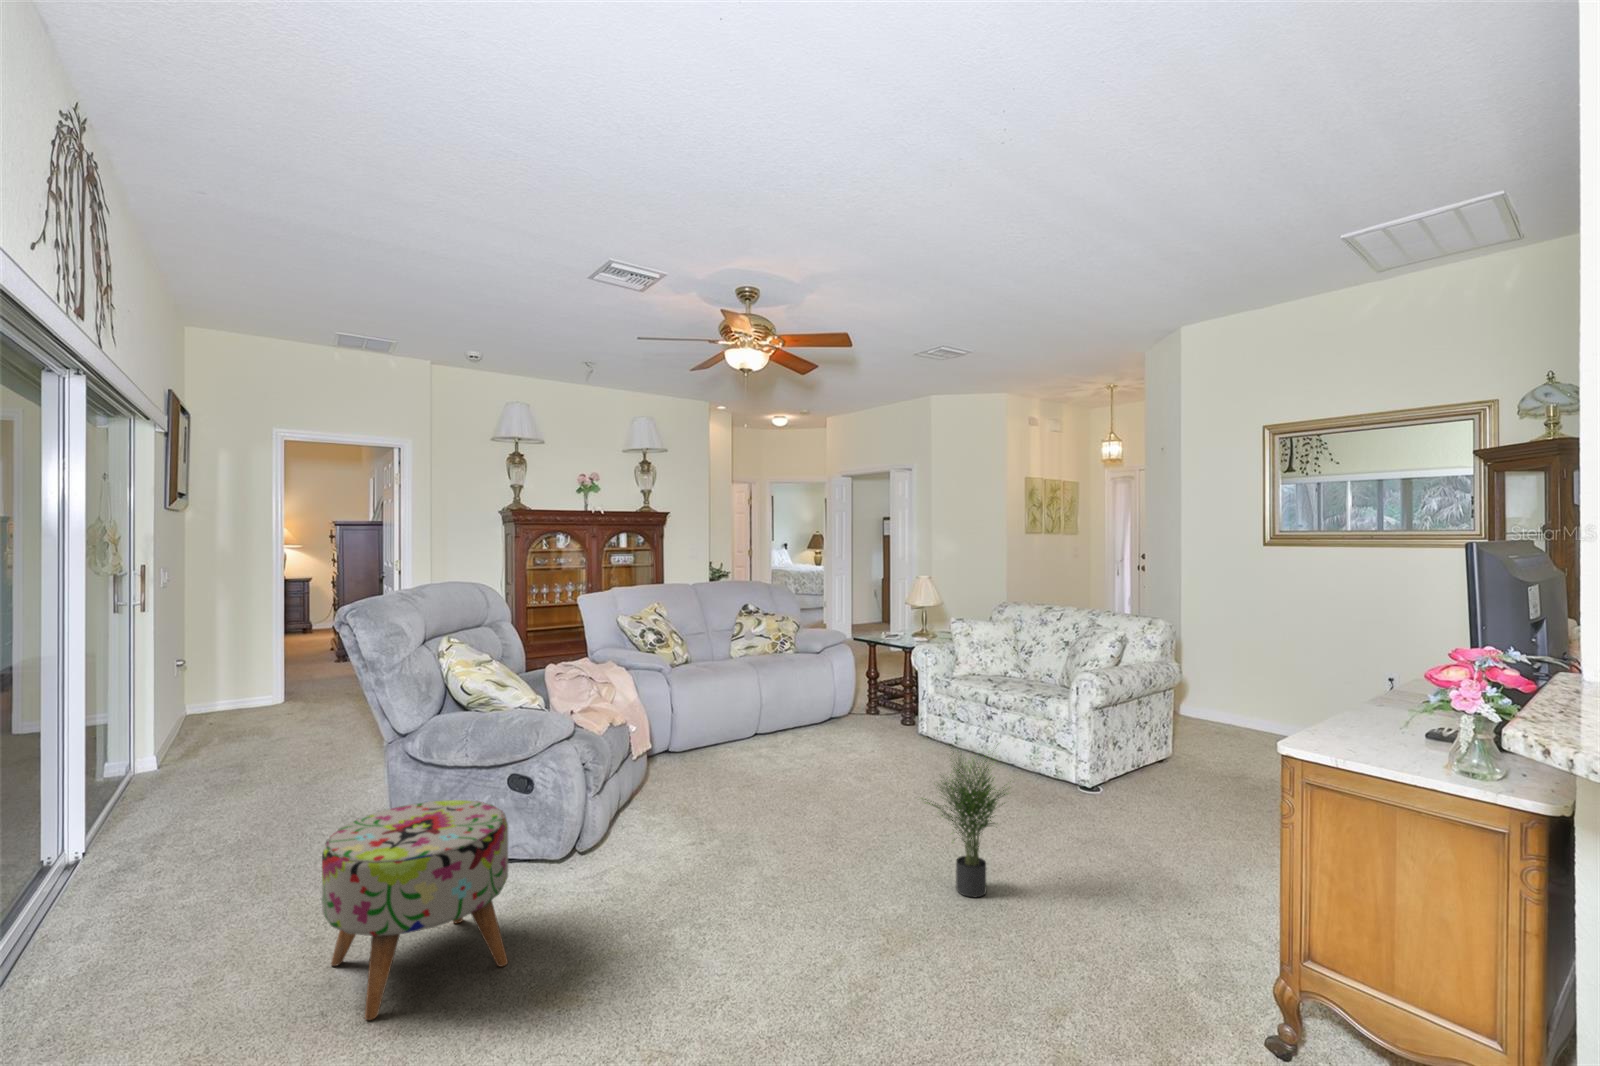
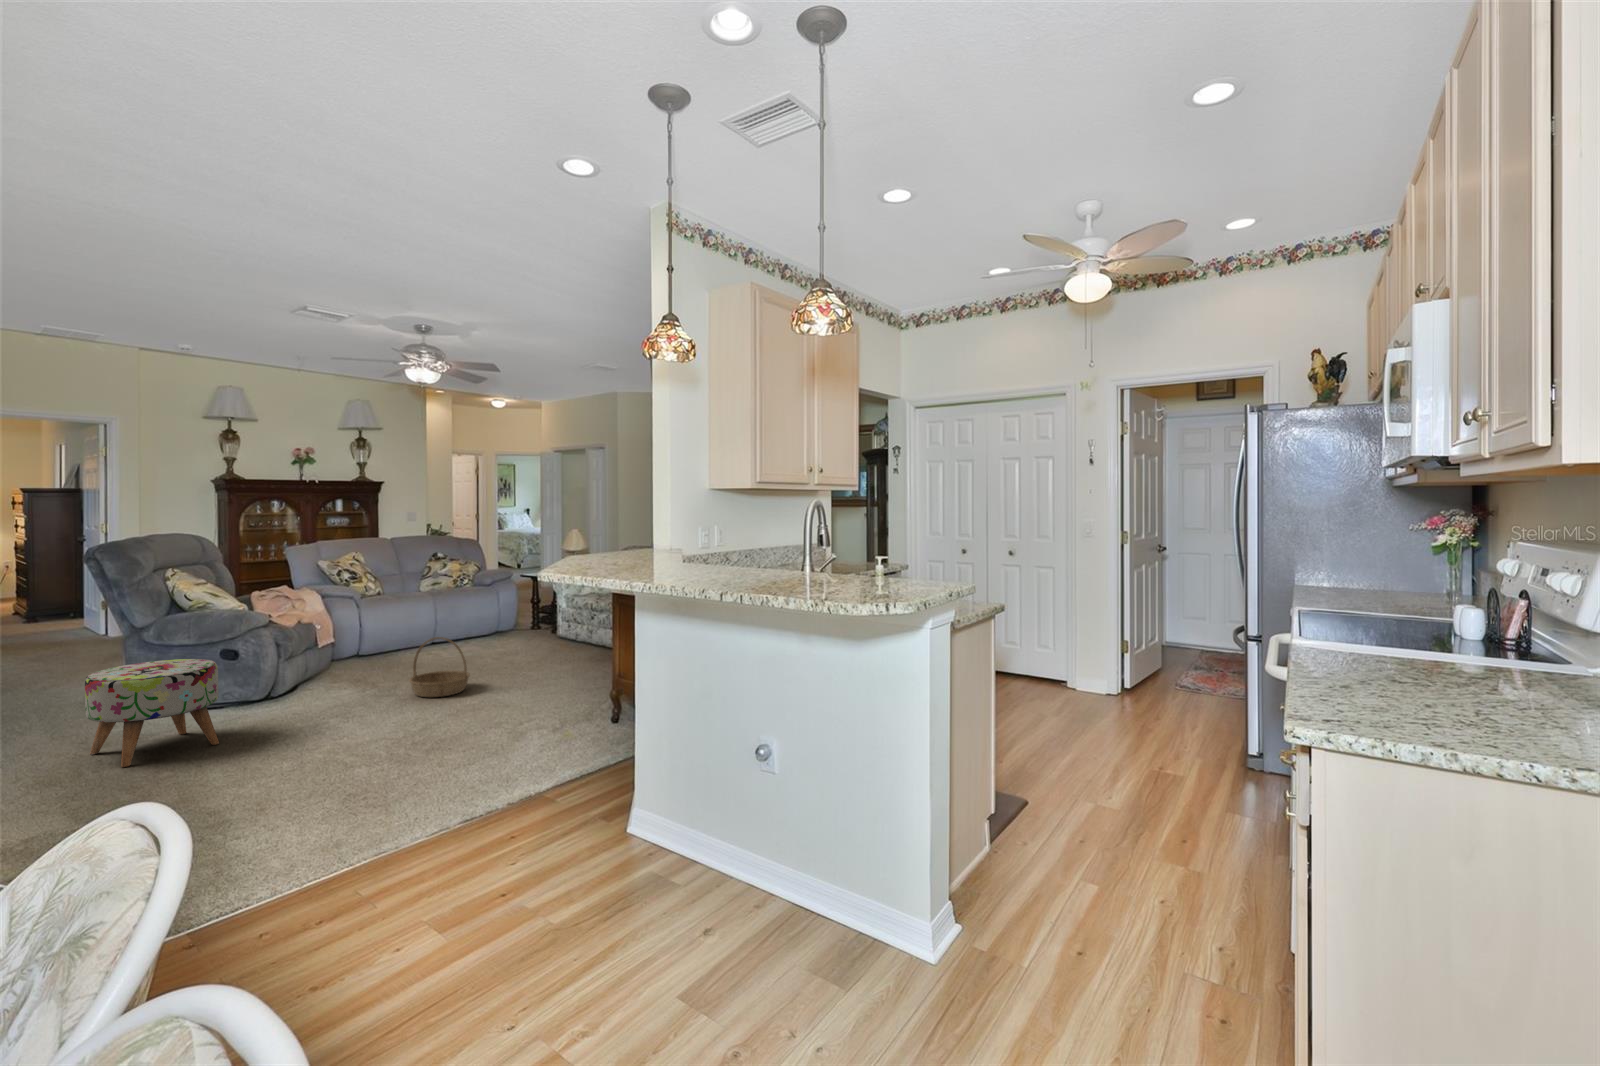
potted plant: present [925,753,1005,897] -> none [493,616,557,700]
basket: none [764,760,853,867] -> present [410,637,470,697]

